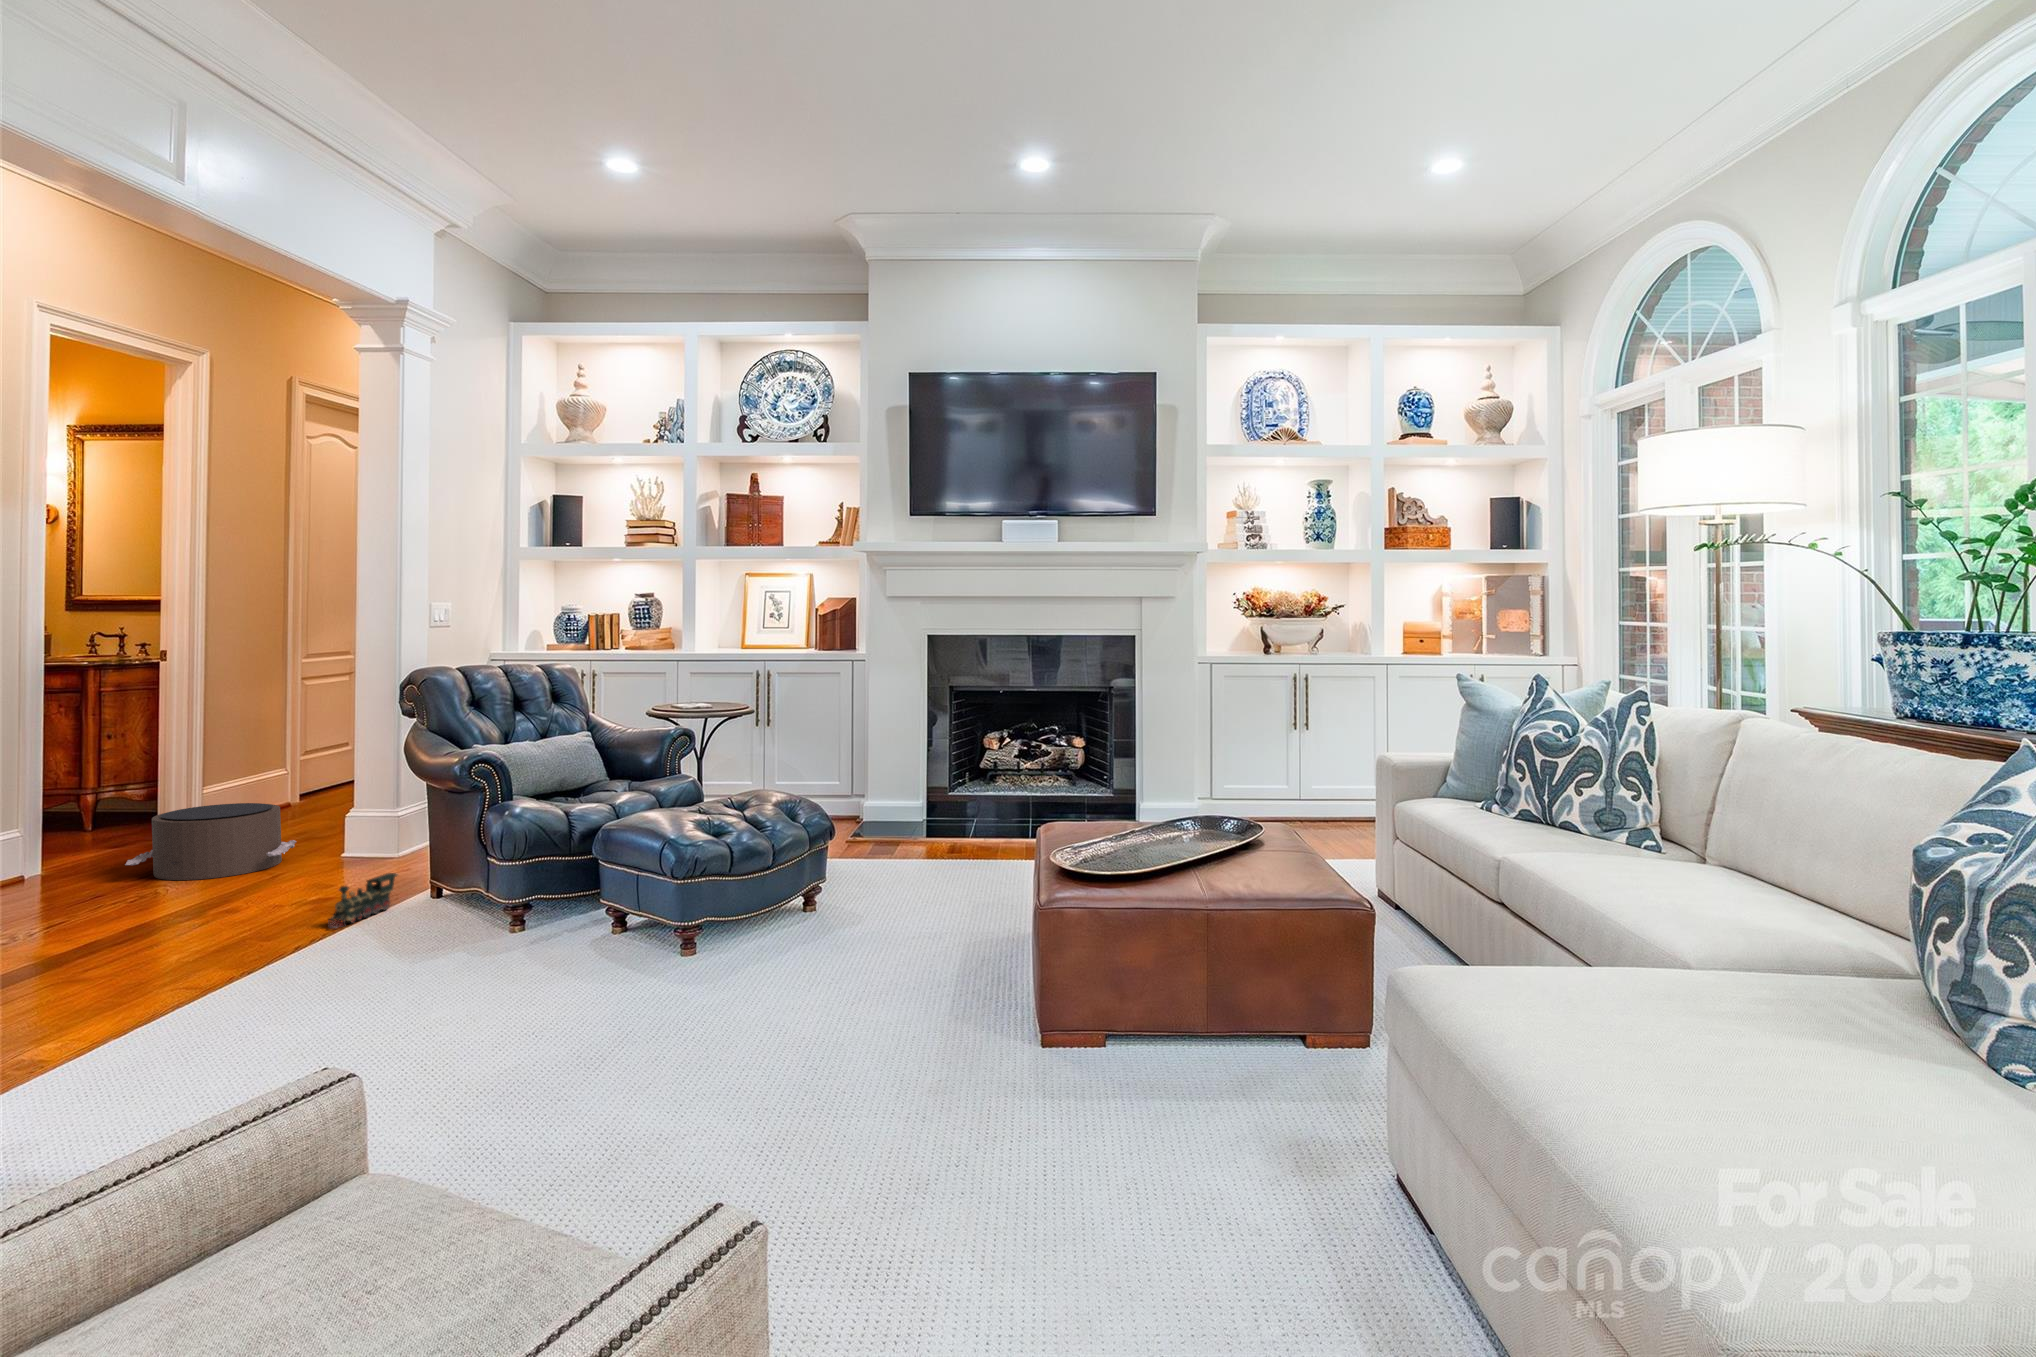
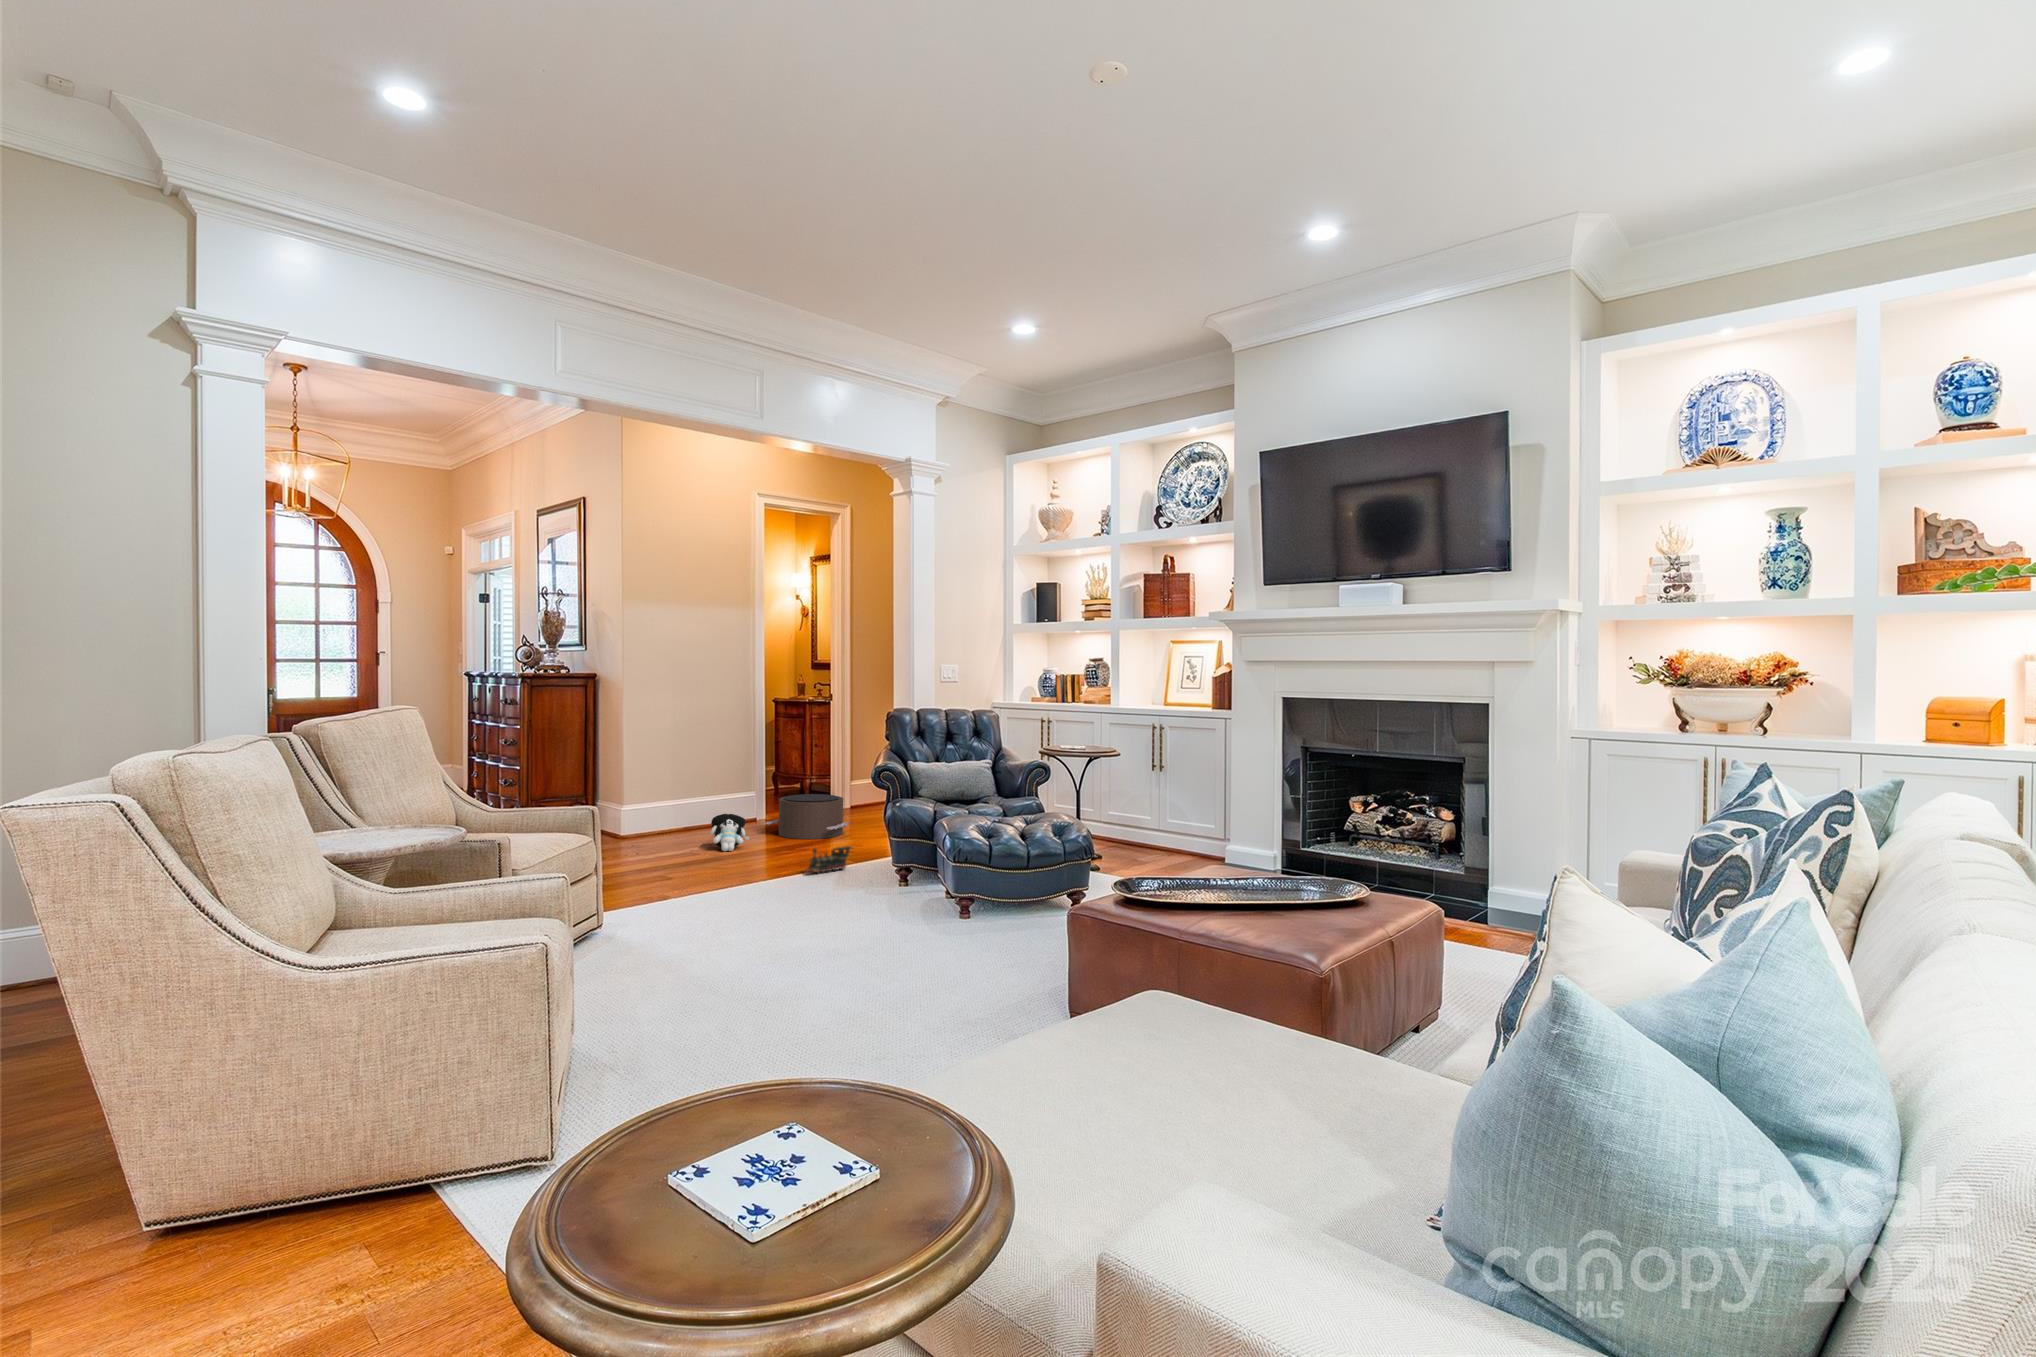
plush toy: none [46,856,136,922] -> present [710,814,750,851]

